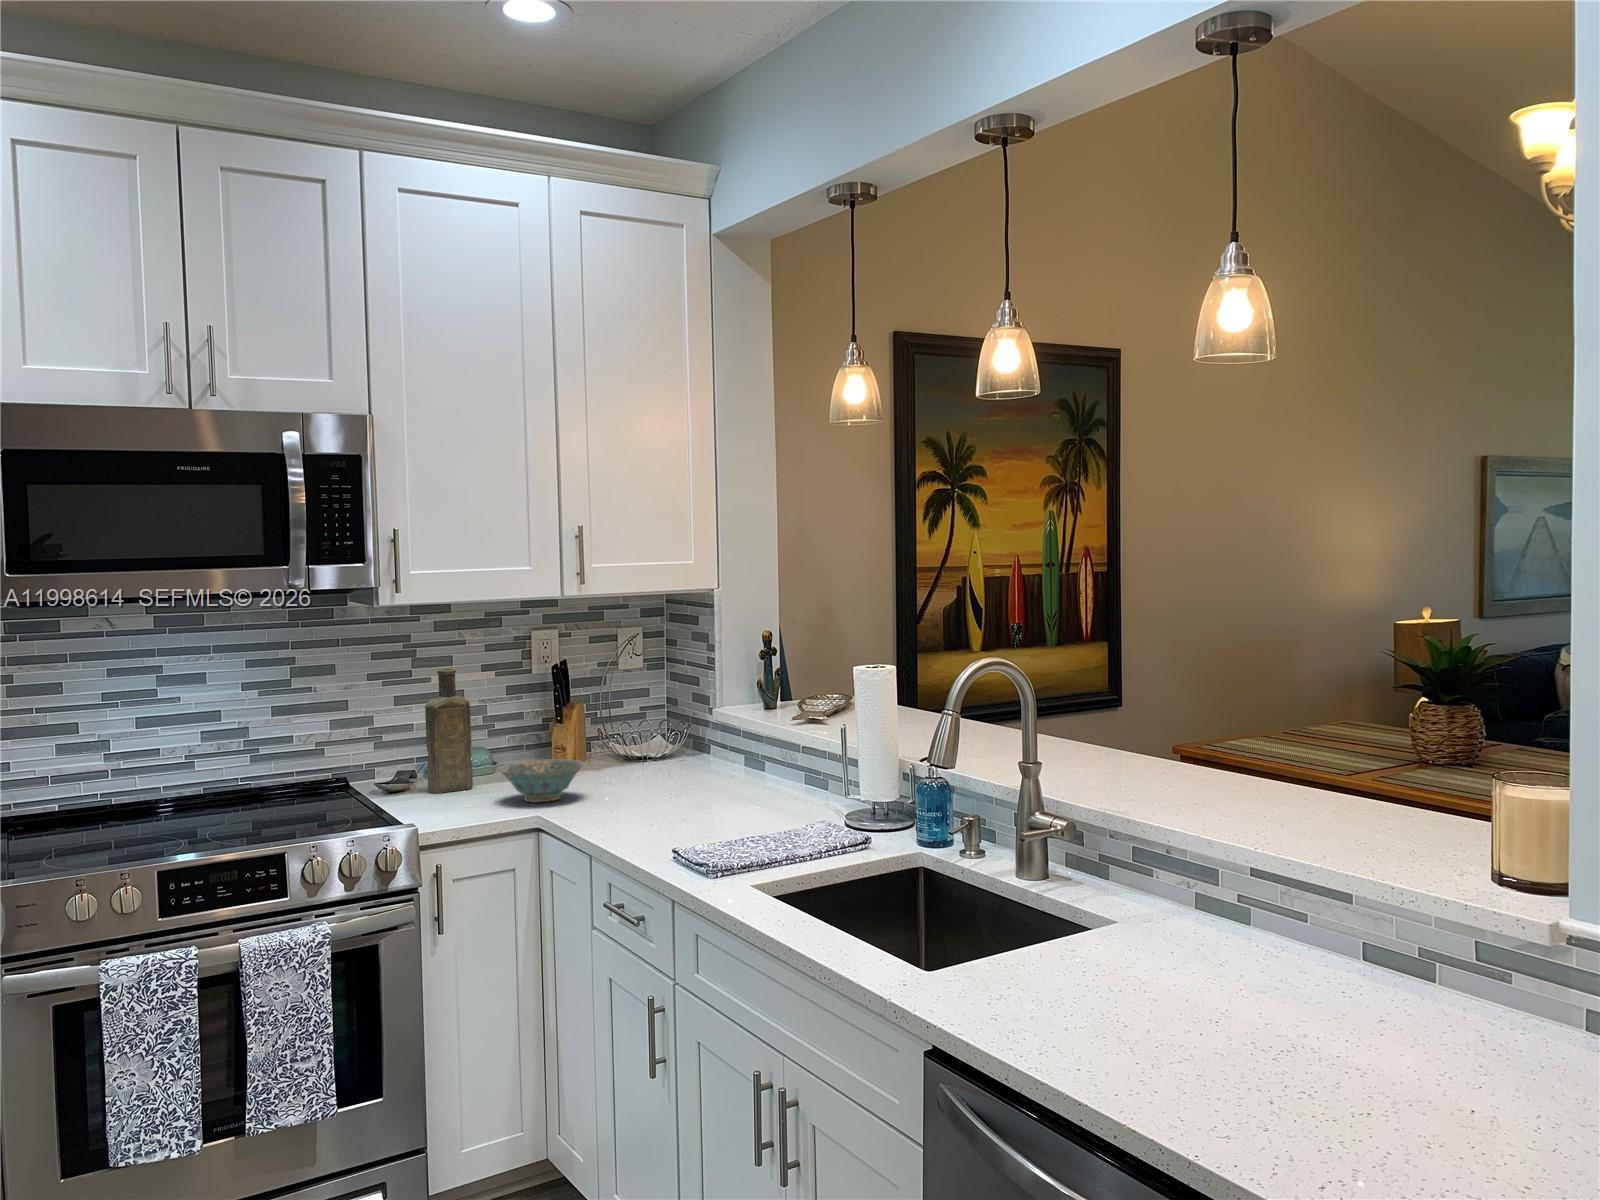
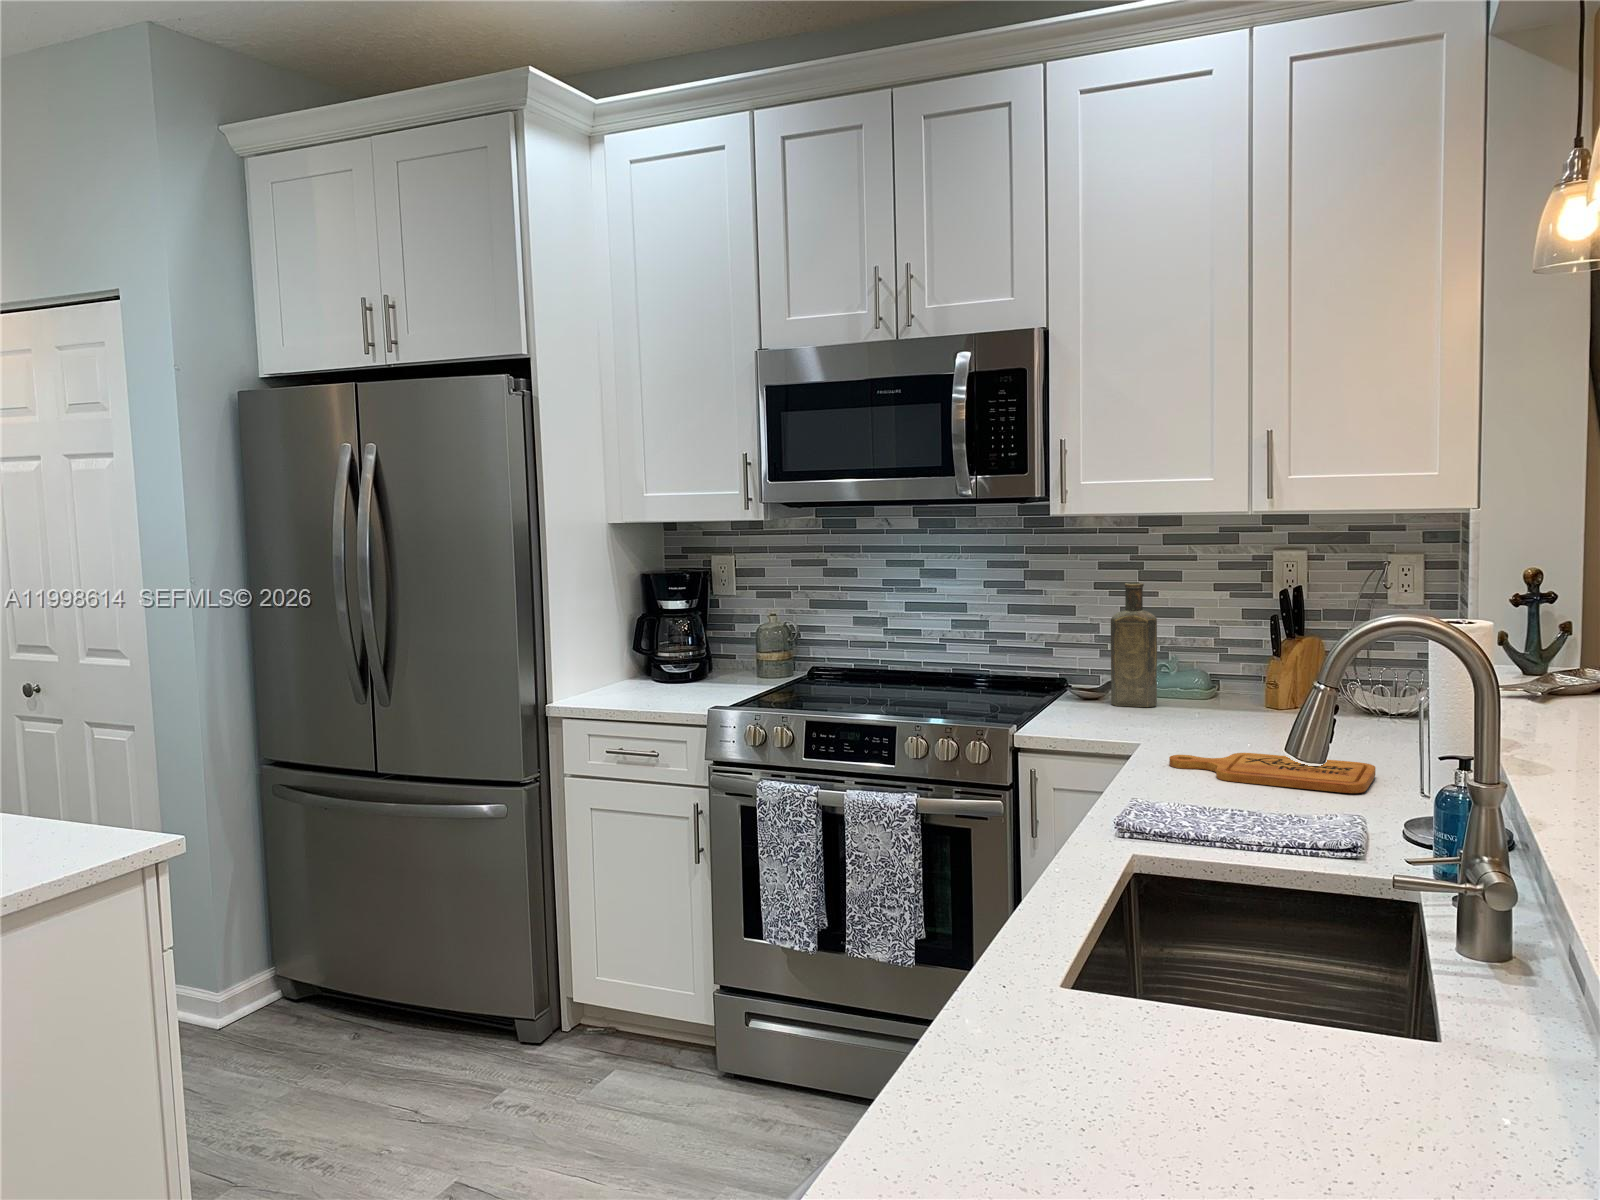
ceramic bowl: present [499,759,584,802] -> none [1129,687,1224,732]
cutting board: none [619,791,781,824] -> present [1169,753,1376,793]

